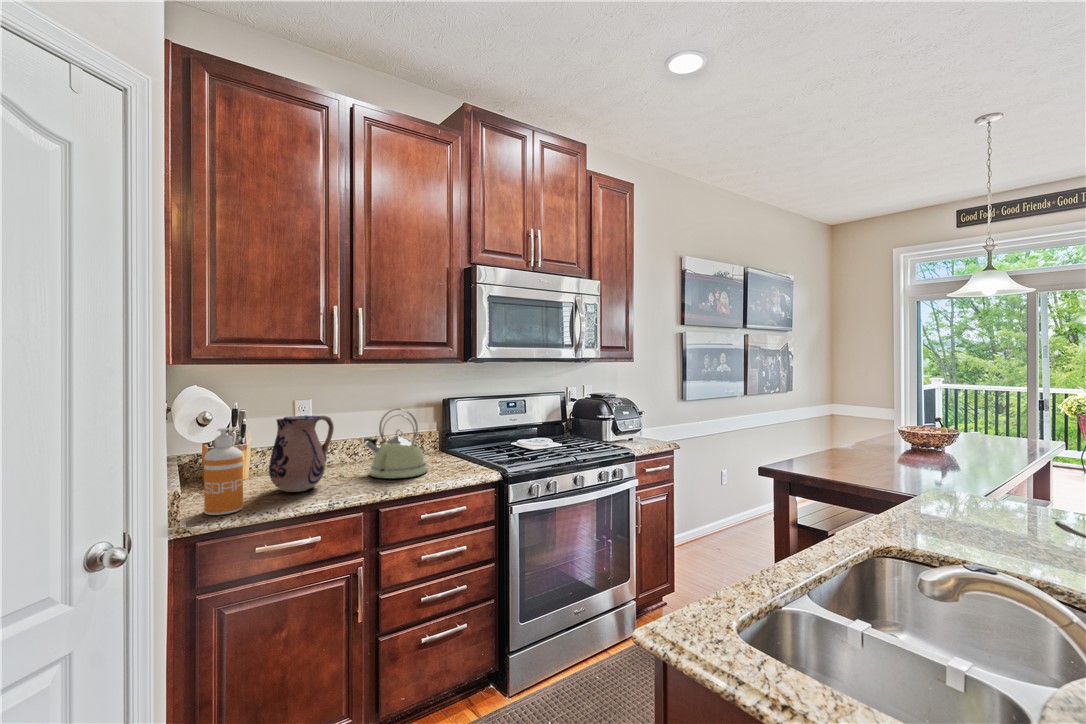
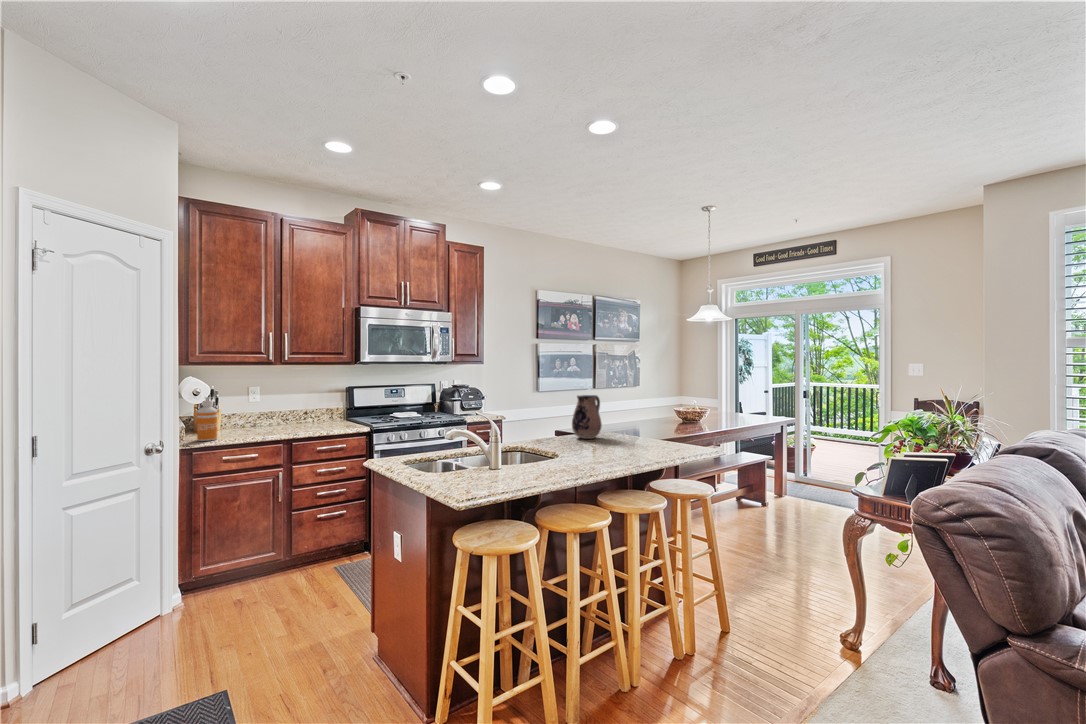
kettle: present [364,409,428,479] -> none [289,390,327,429]
ceramic pitcher: present [269,415,334,492] -> present [572,395,602,439]

